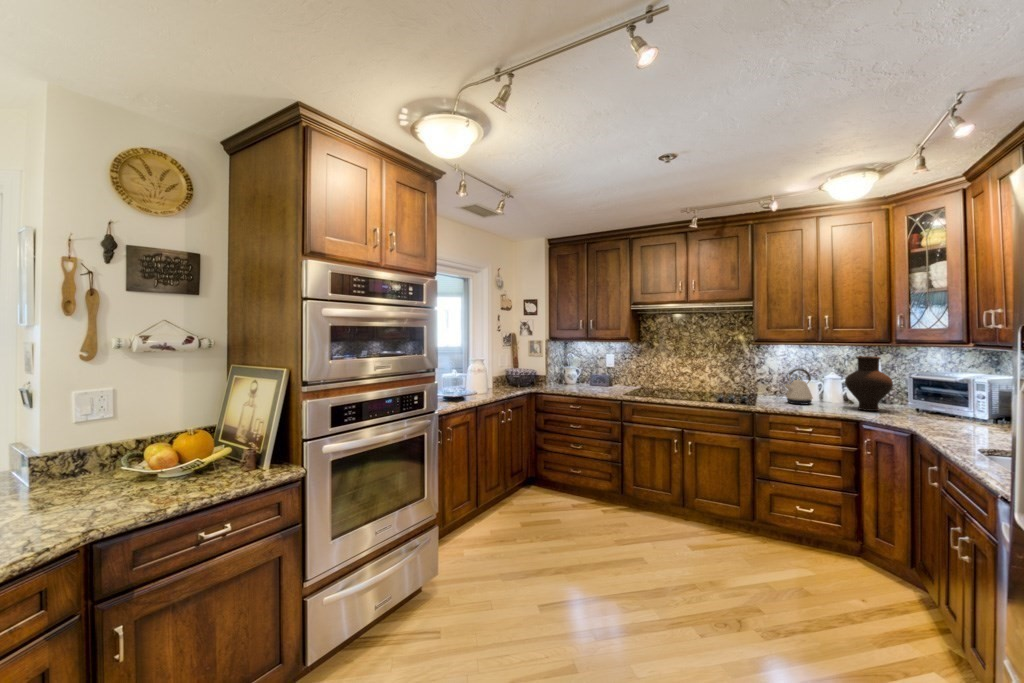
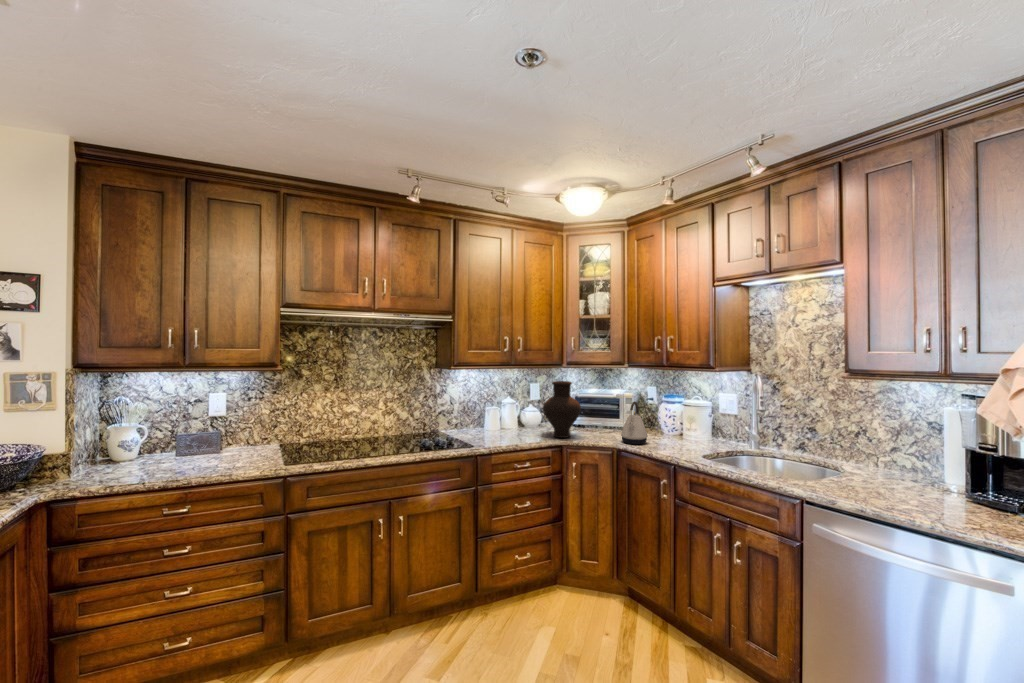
kettle: present [785,369,813,405] -> present [621,402,648,444]

